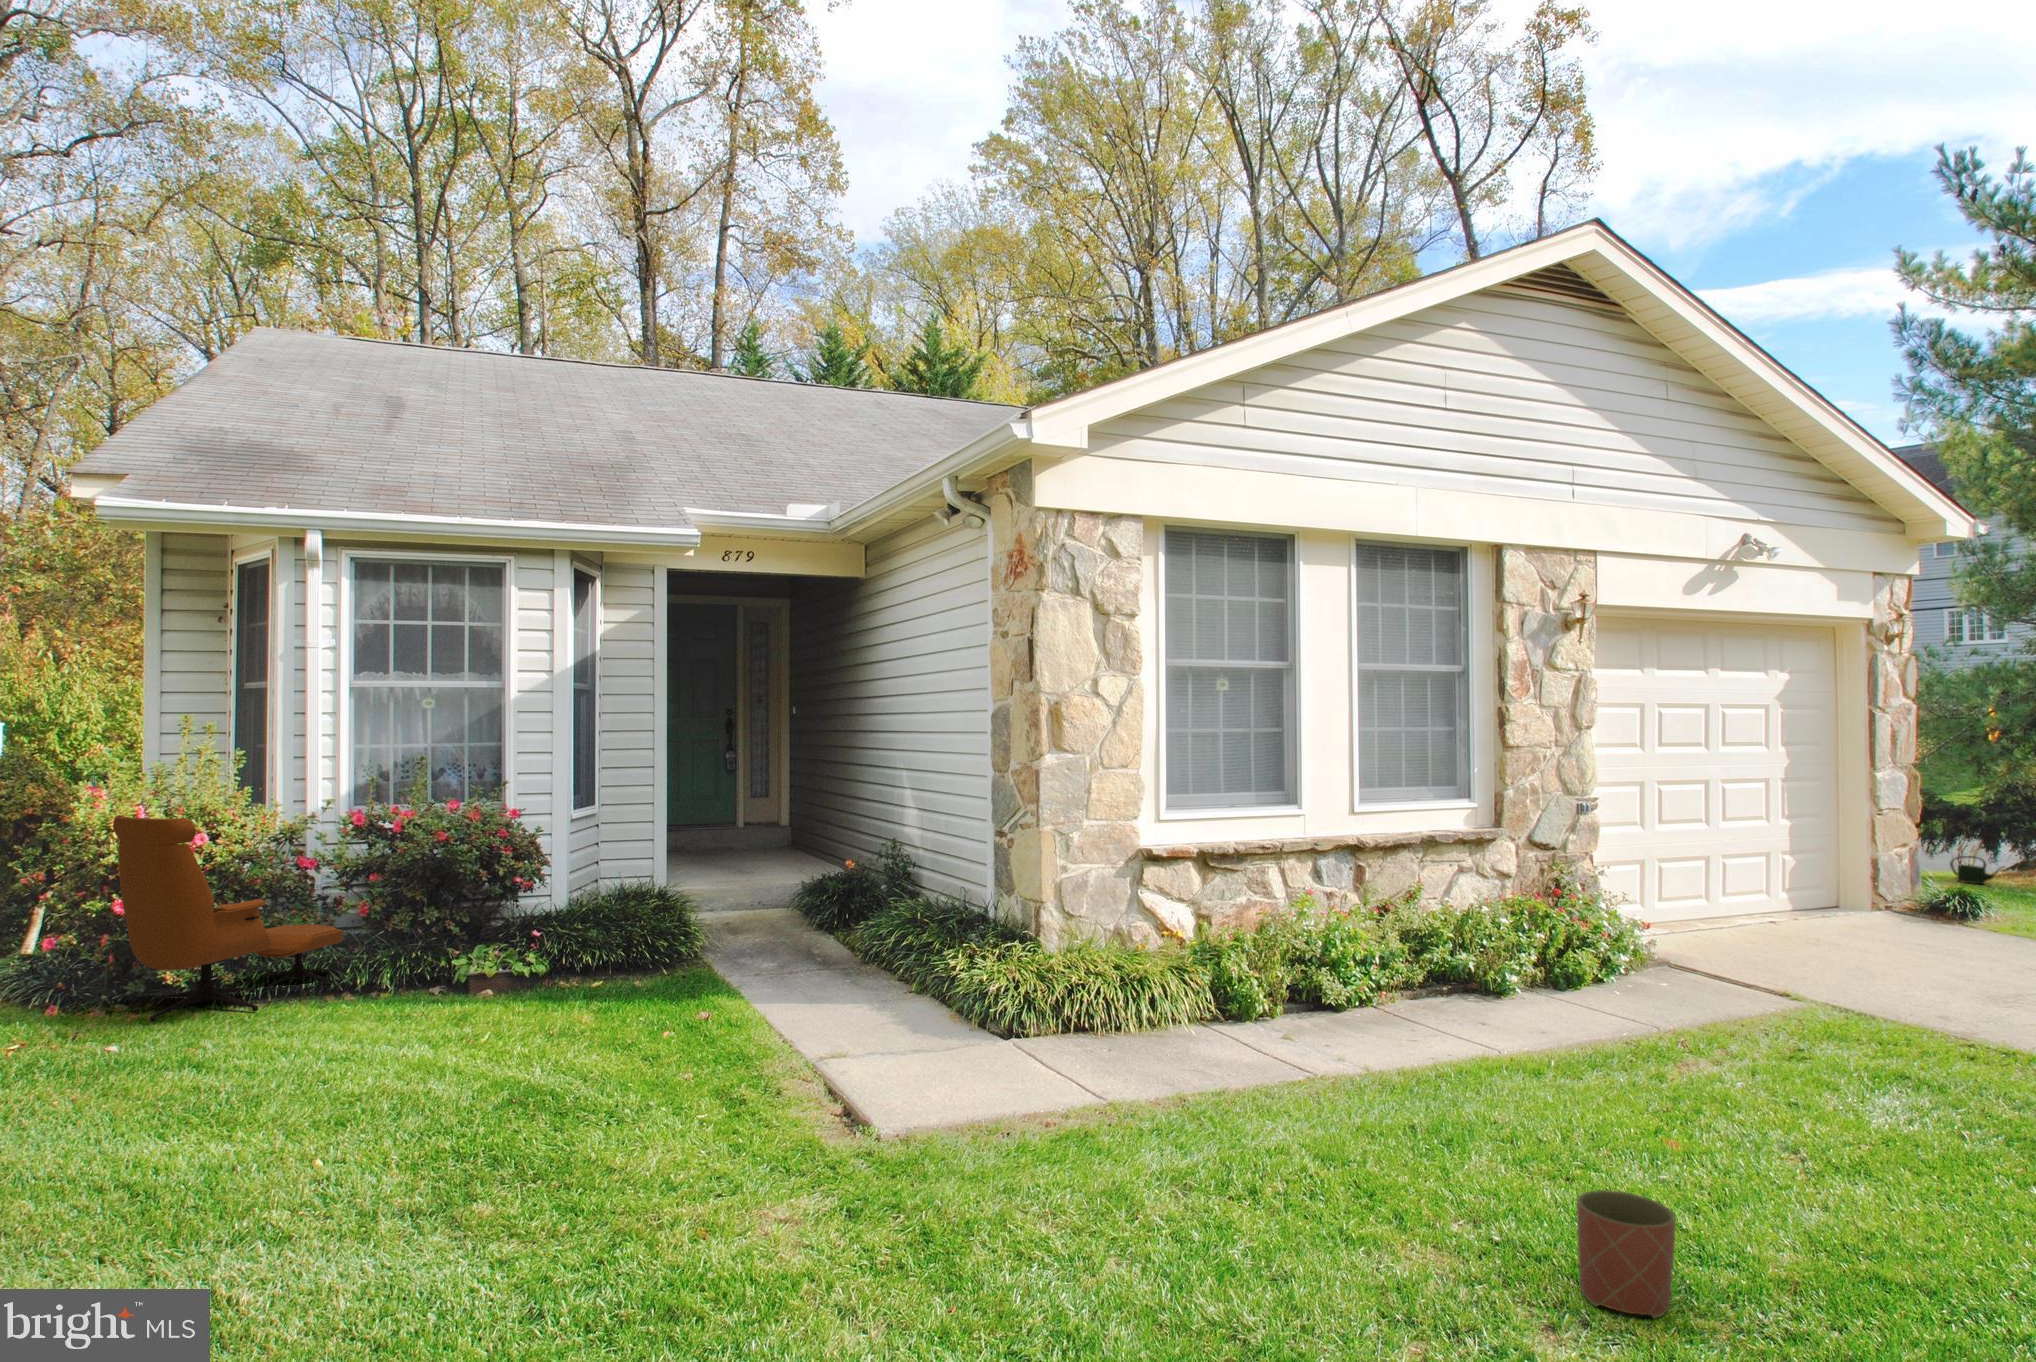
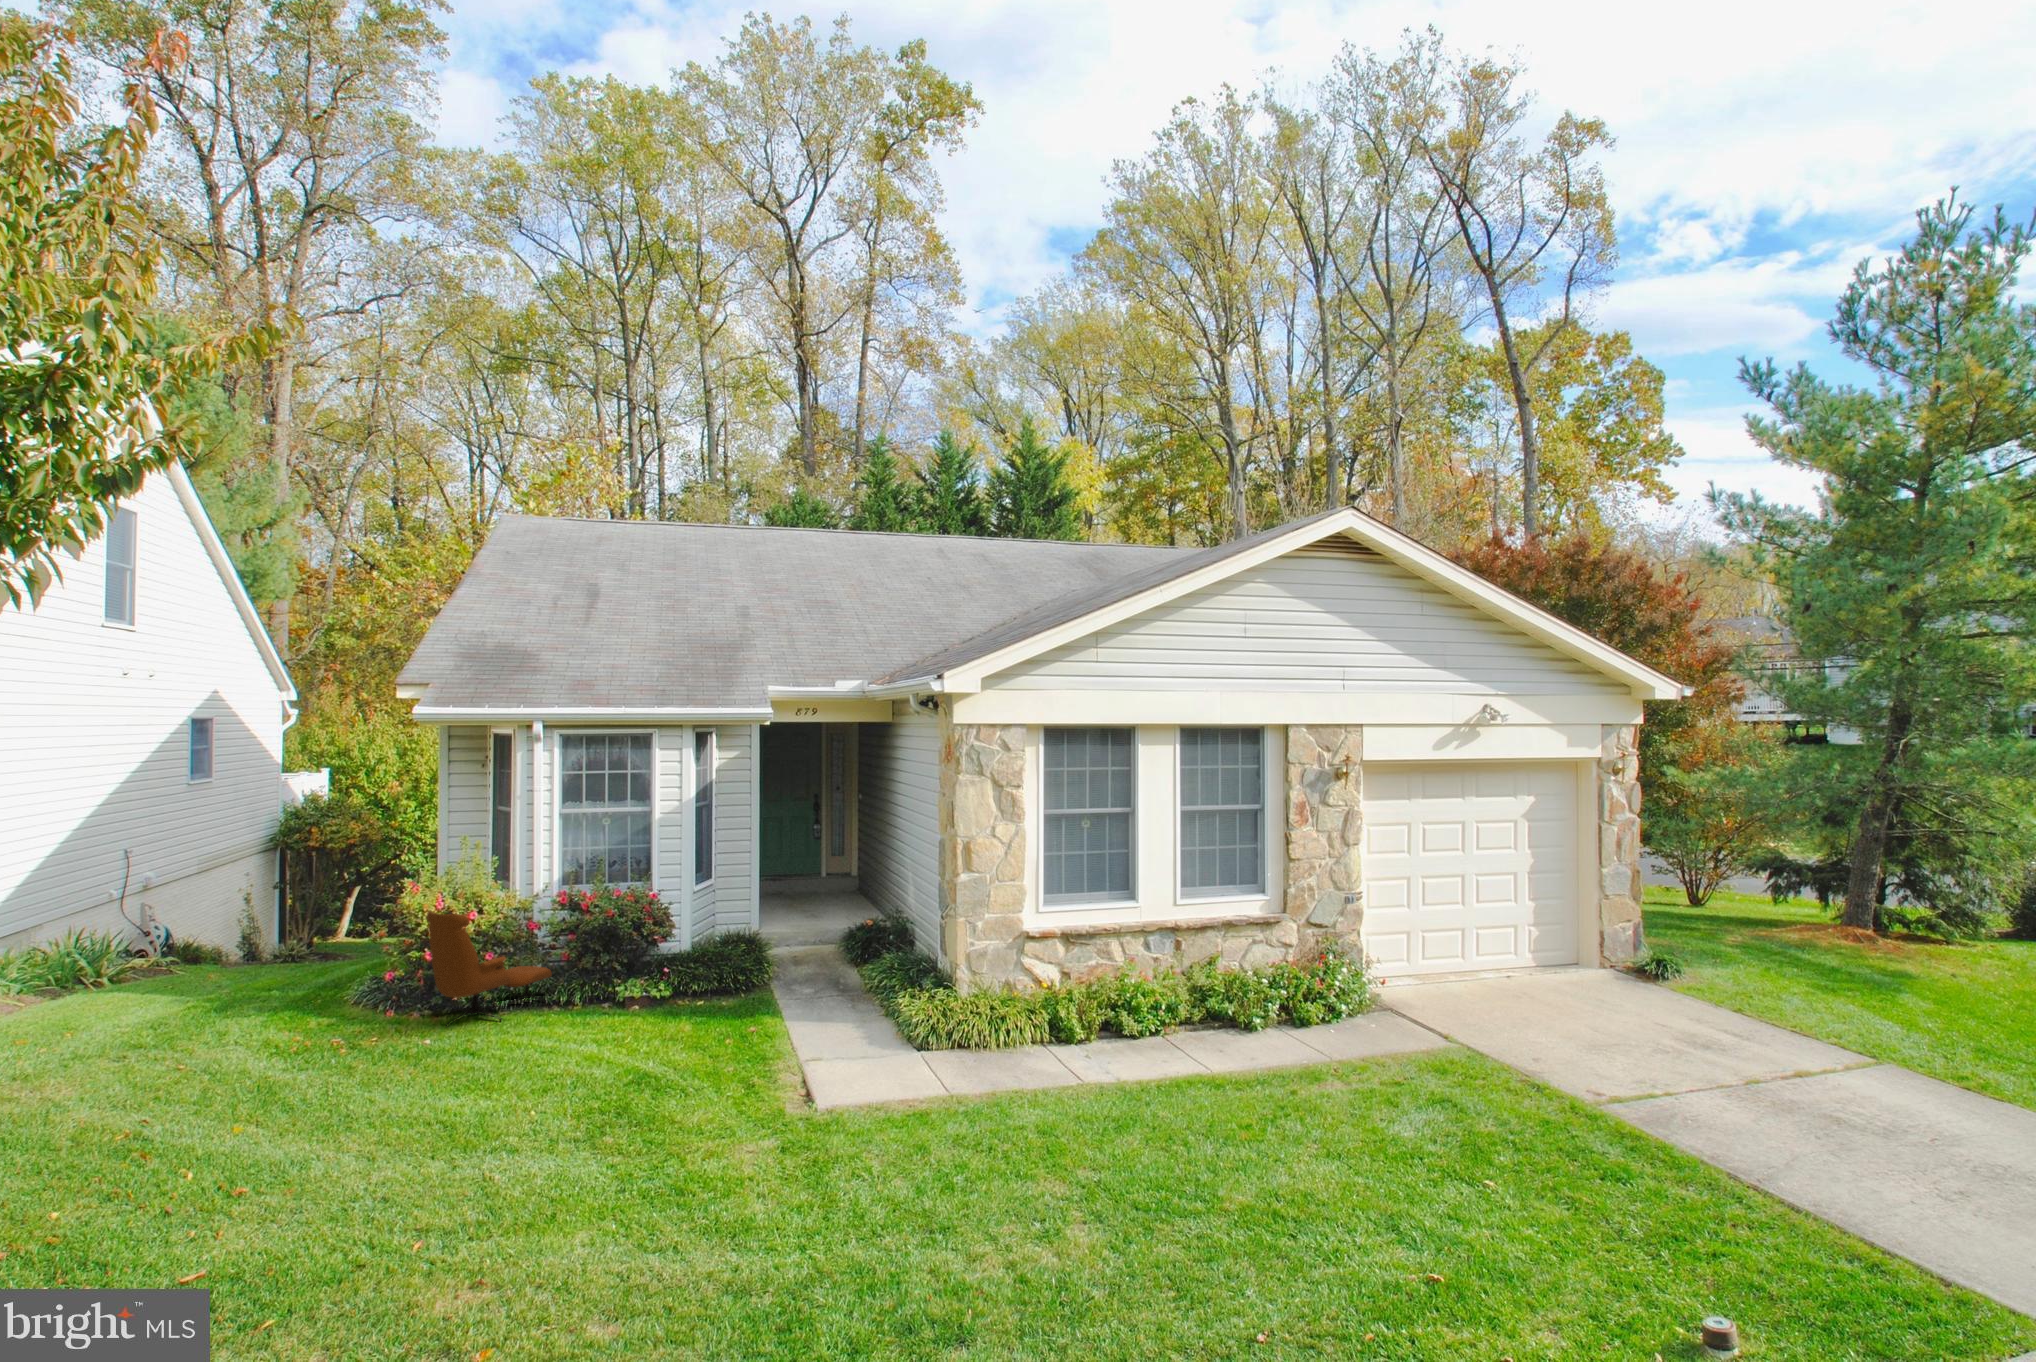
watering can: present [1950,856,2001,884] -> none [1699,924,1735,946]
planter: present [1577,1190,1676,1319] -> none [1102,1162,1146,1227]

